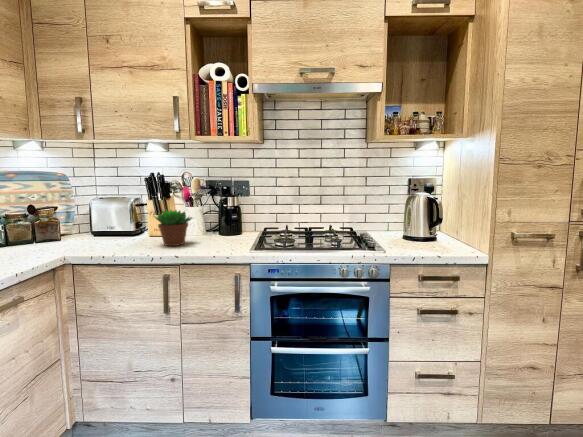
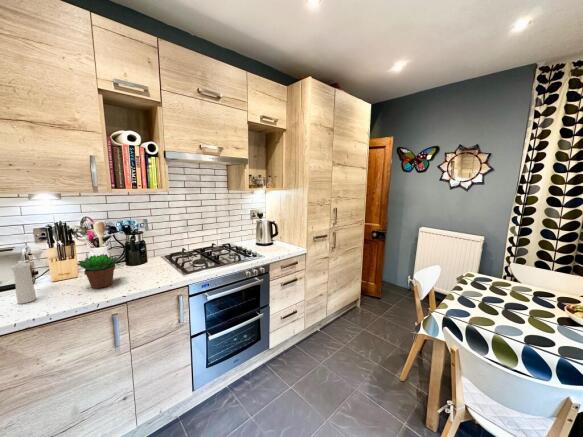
pepper mill: none [109,197,138,245] -> present [11,248,43,304]

